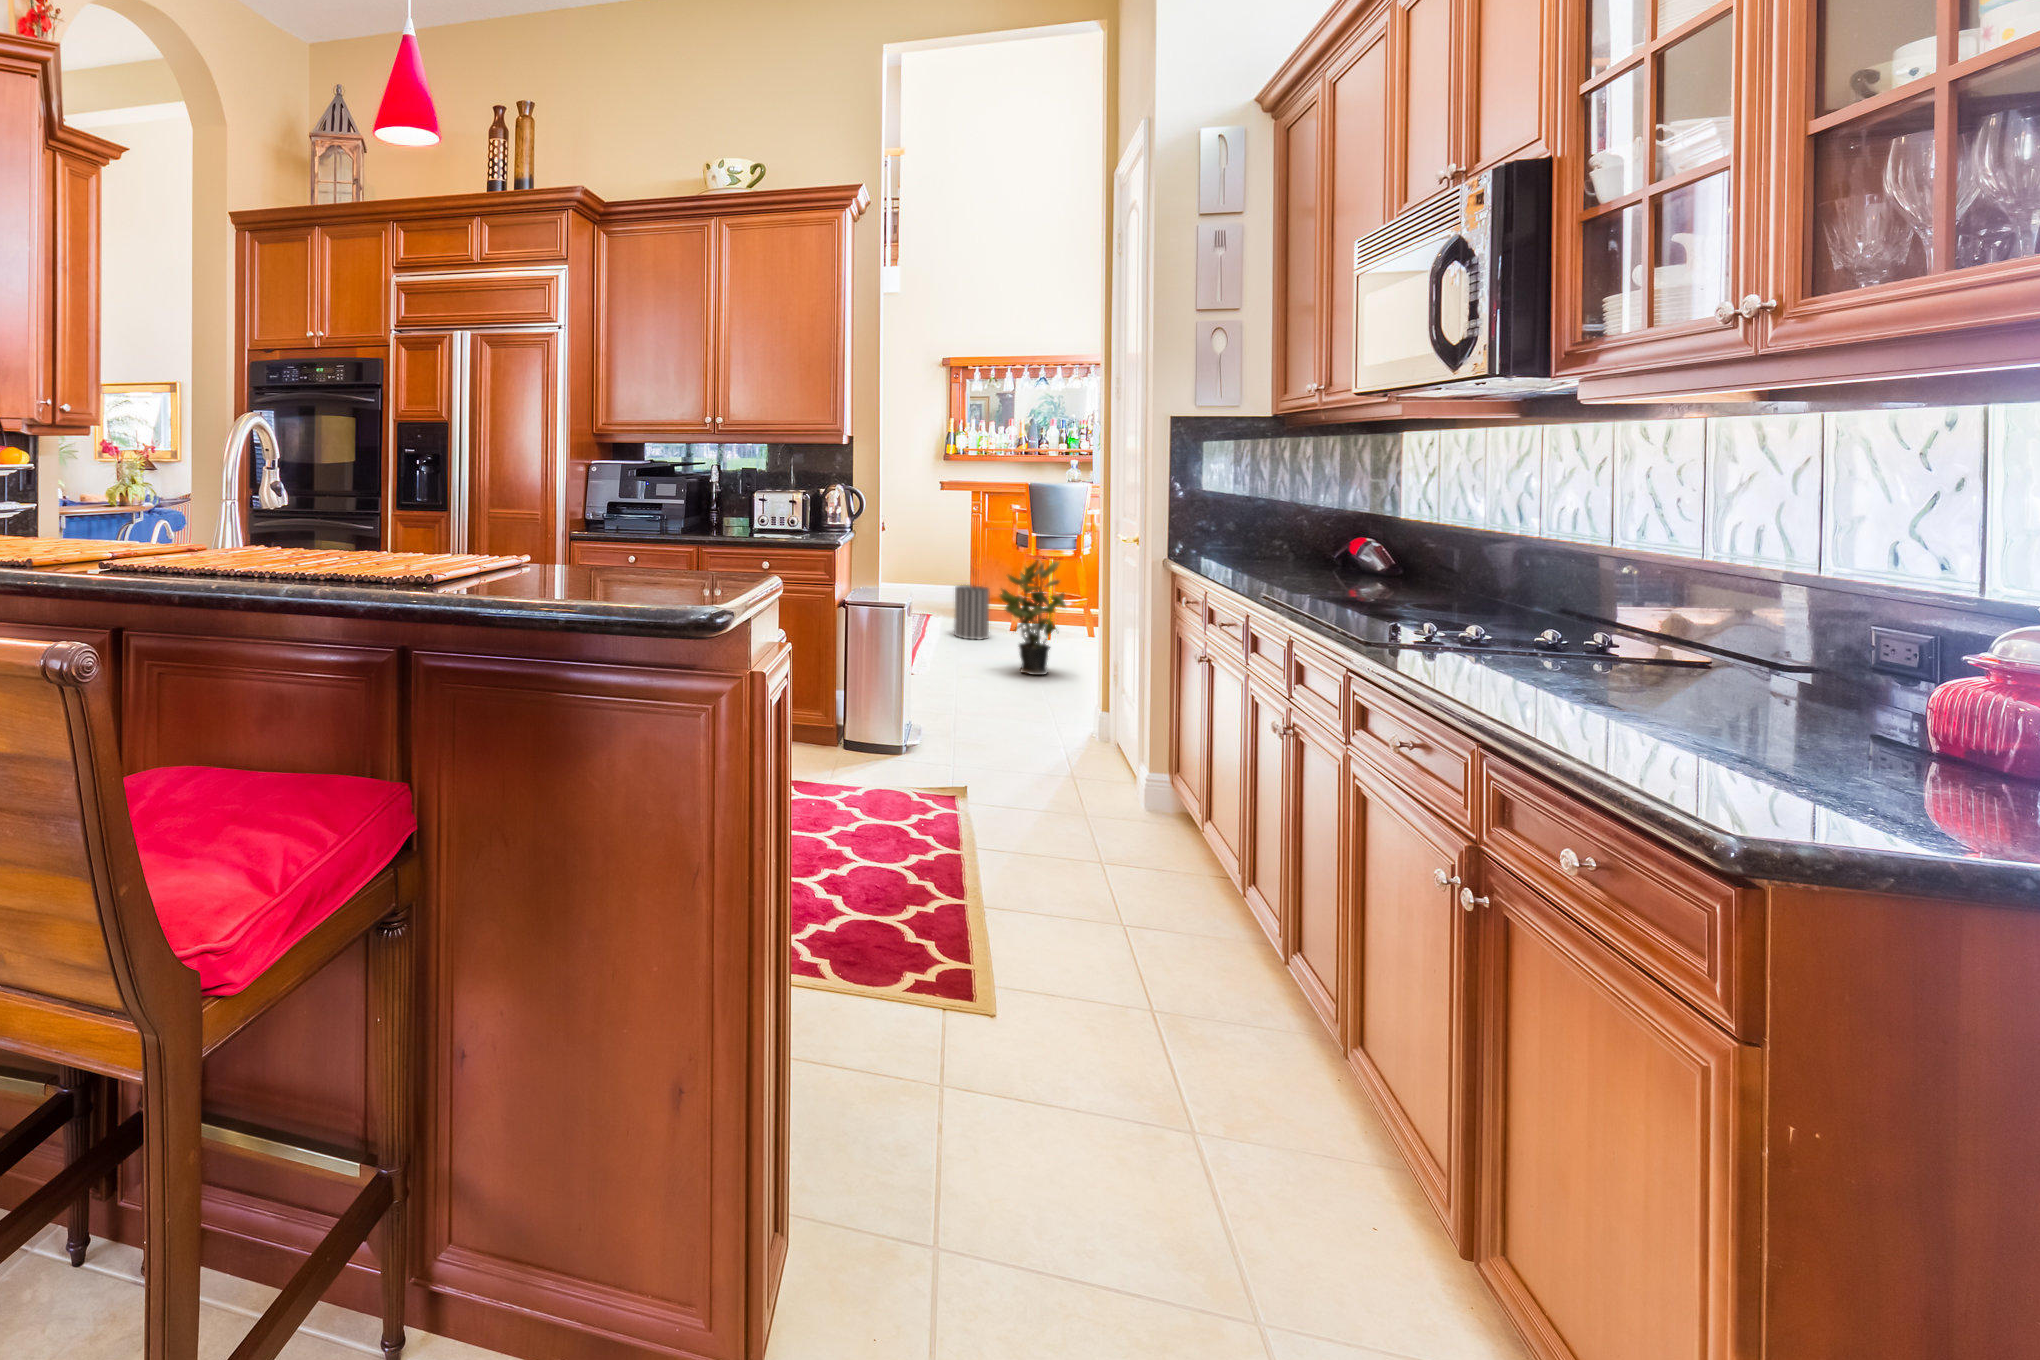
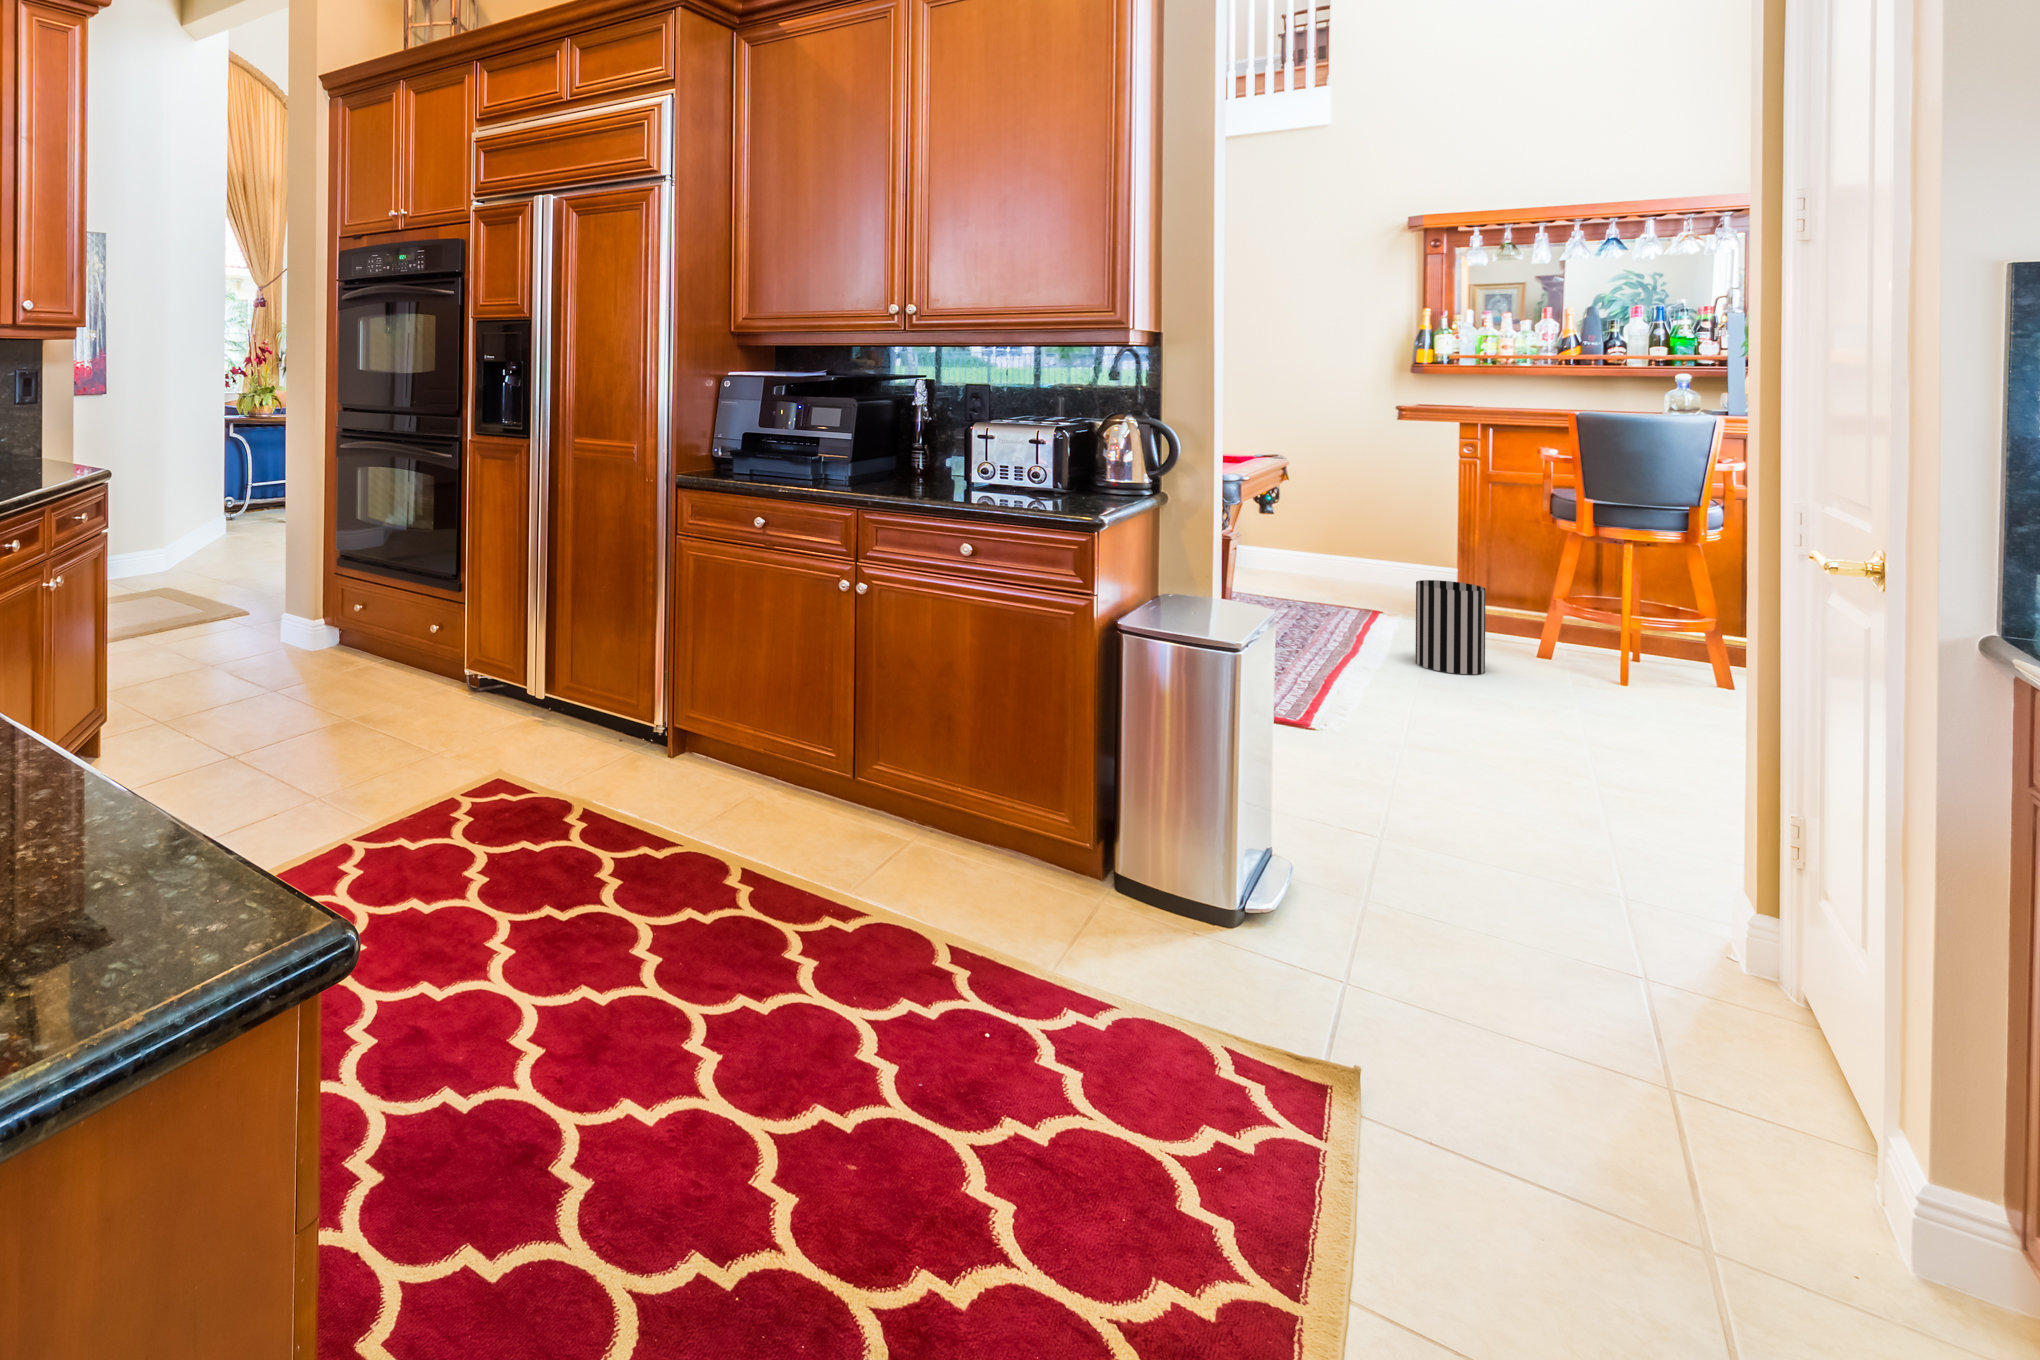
potted plant: present [1000,562,1066,675] -> none [1486,544,1637,757]

